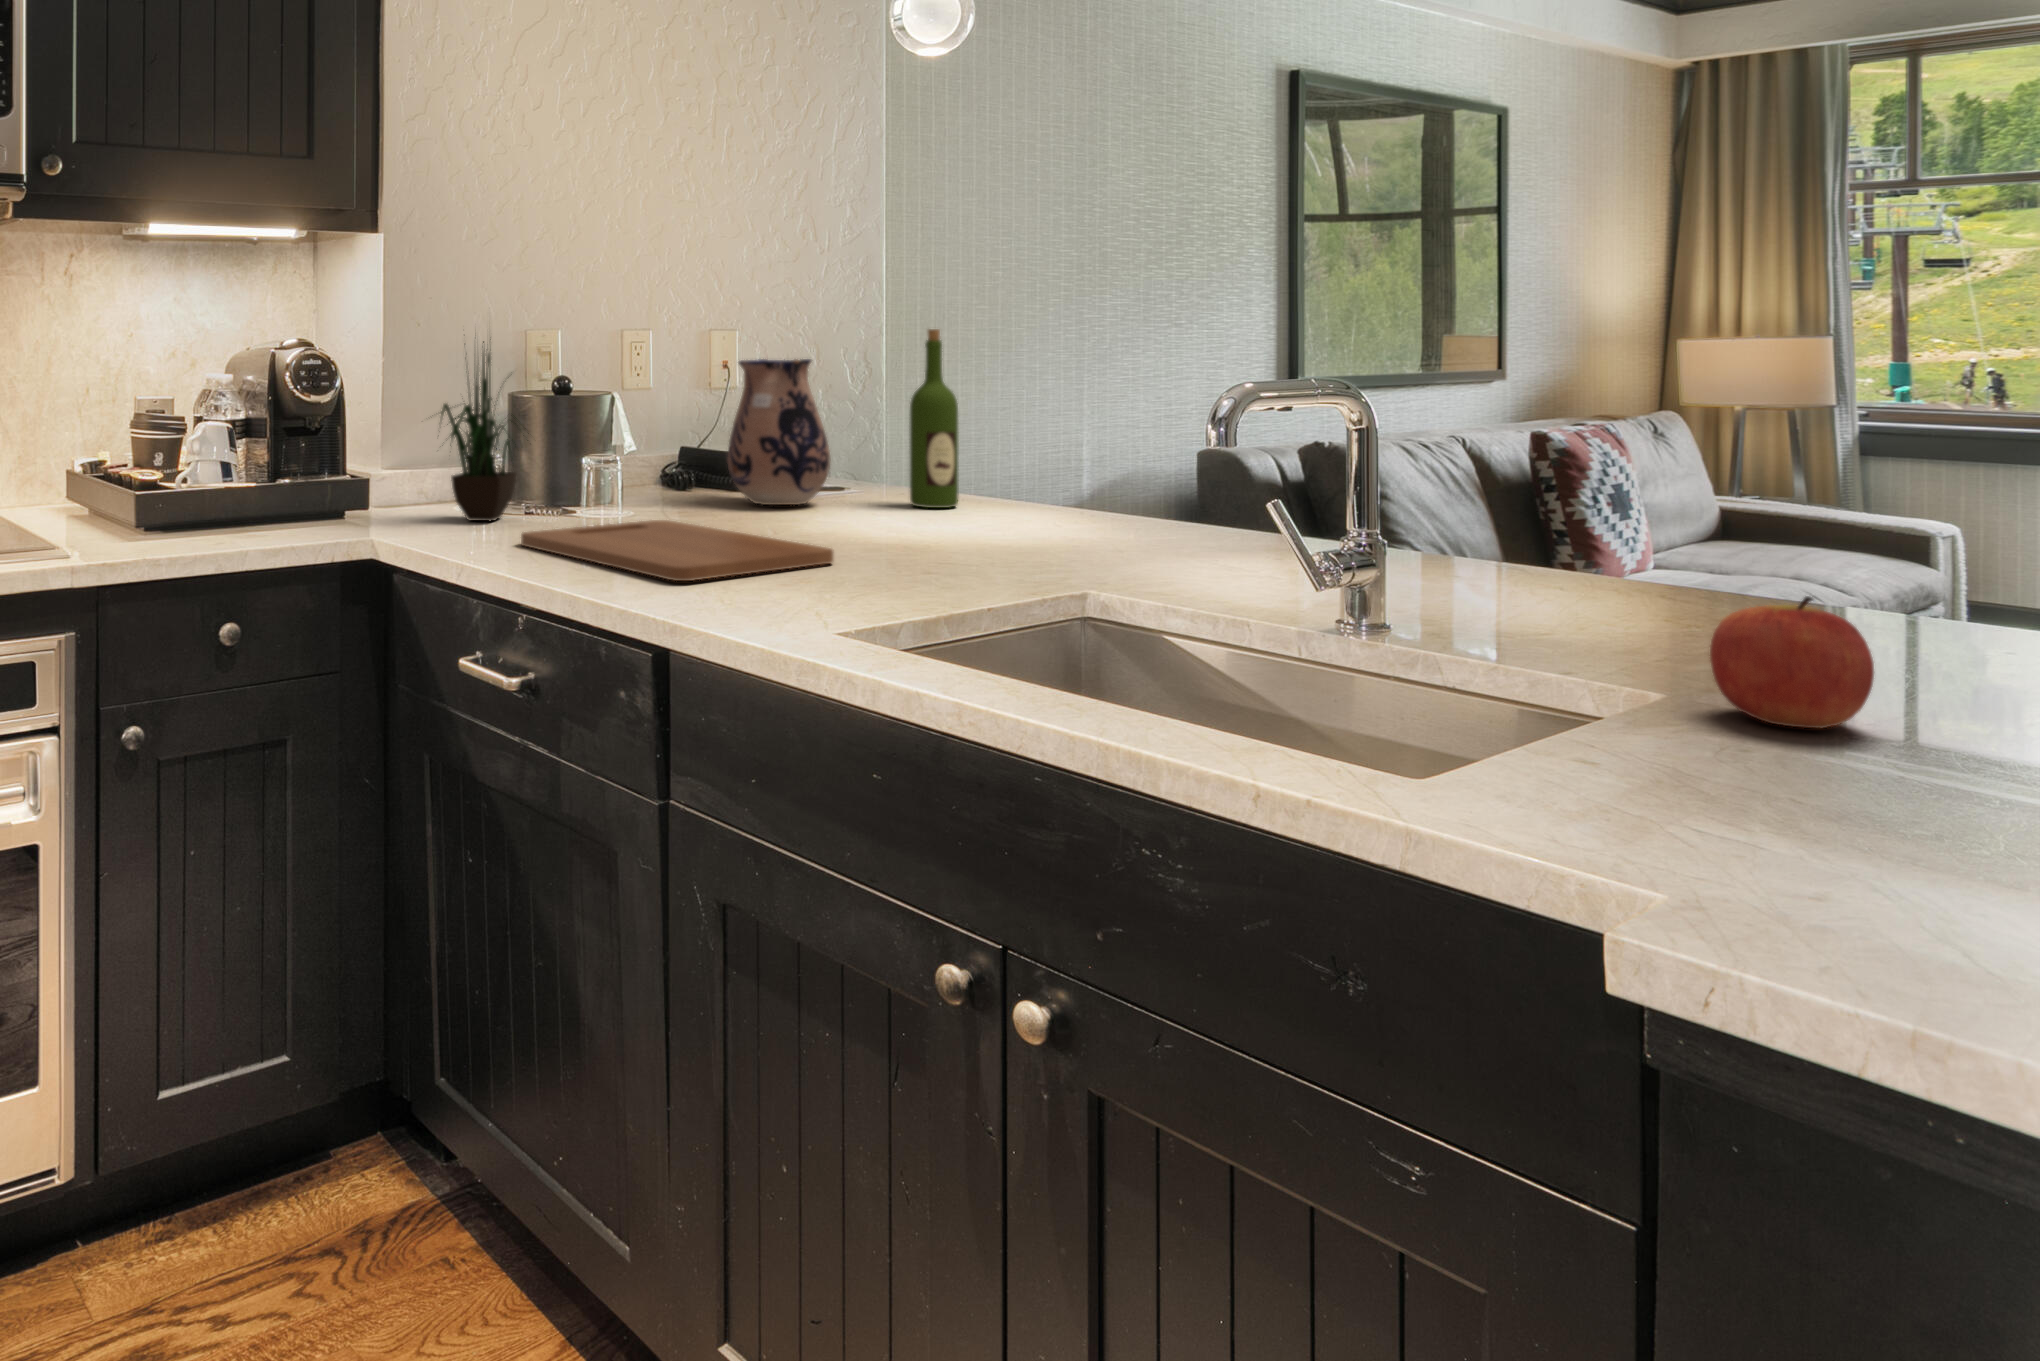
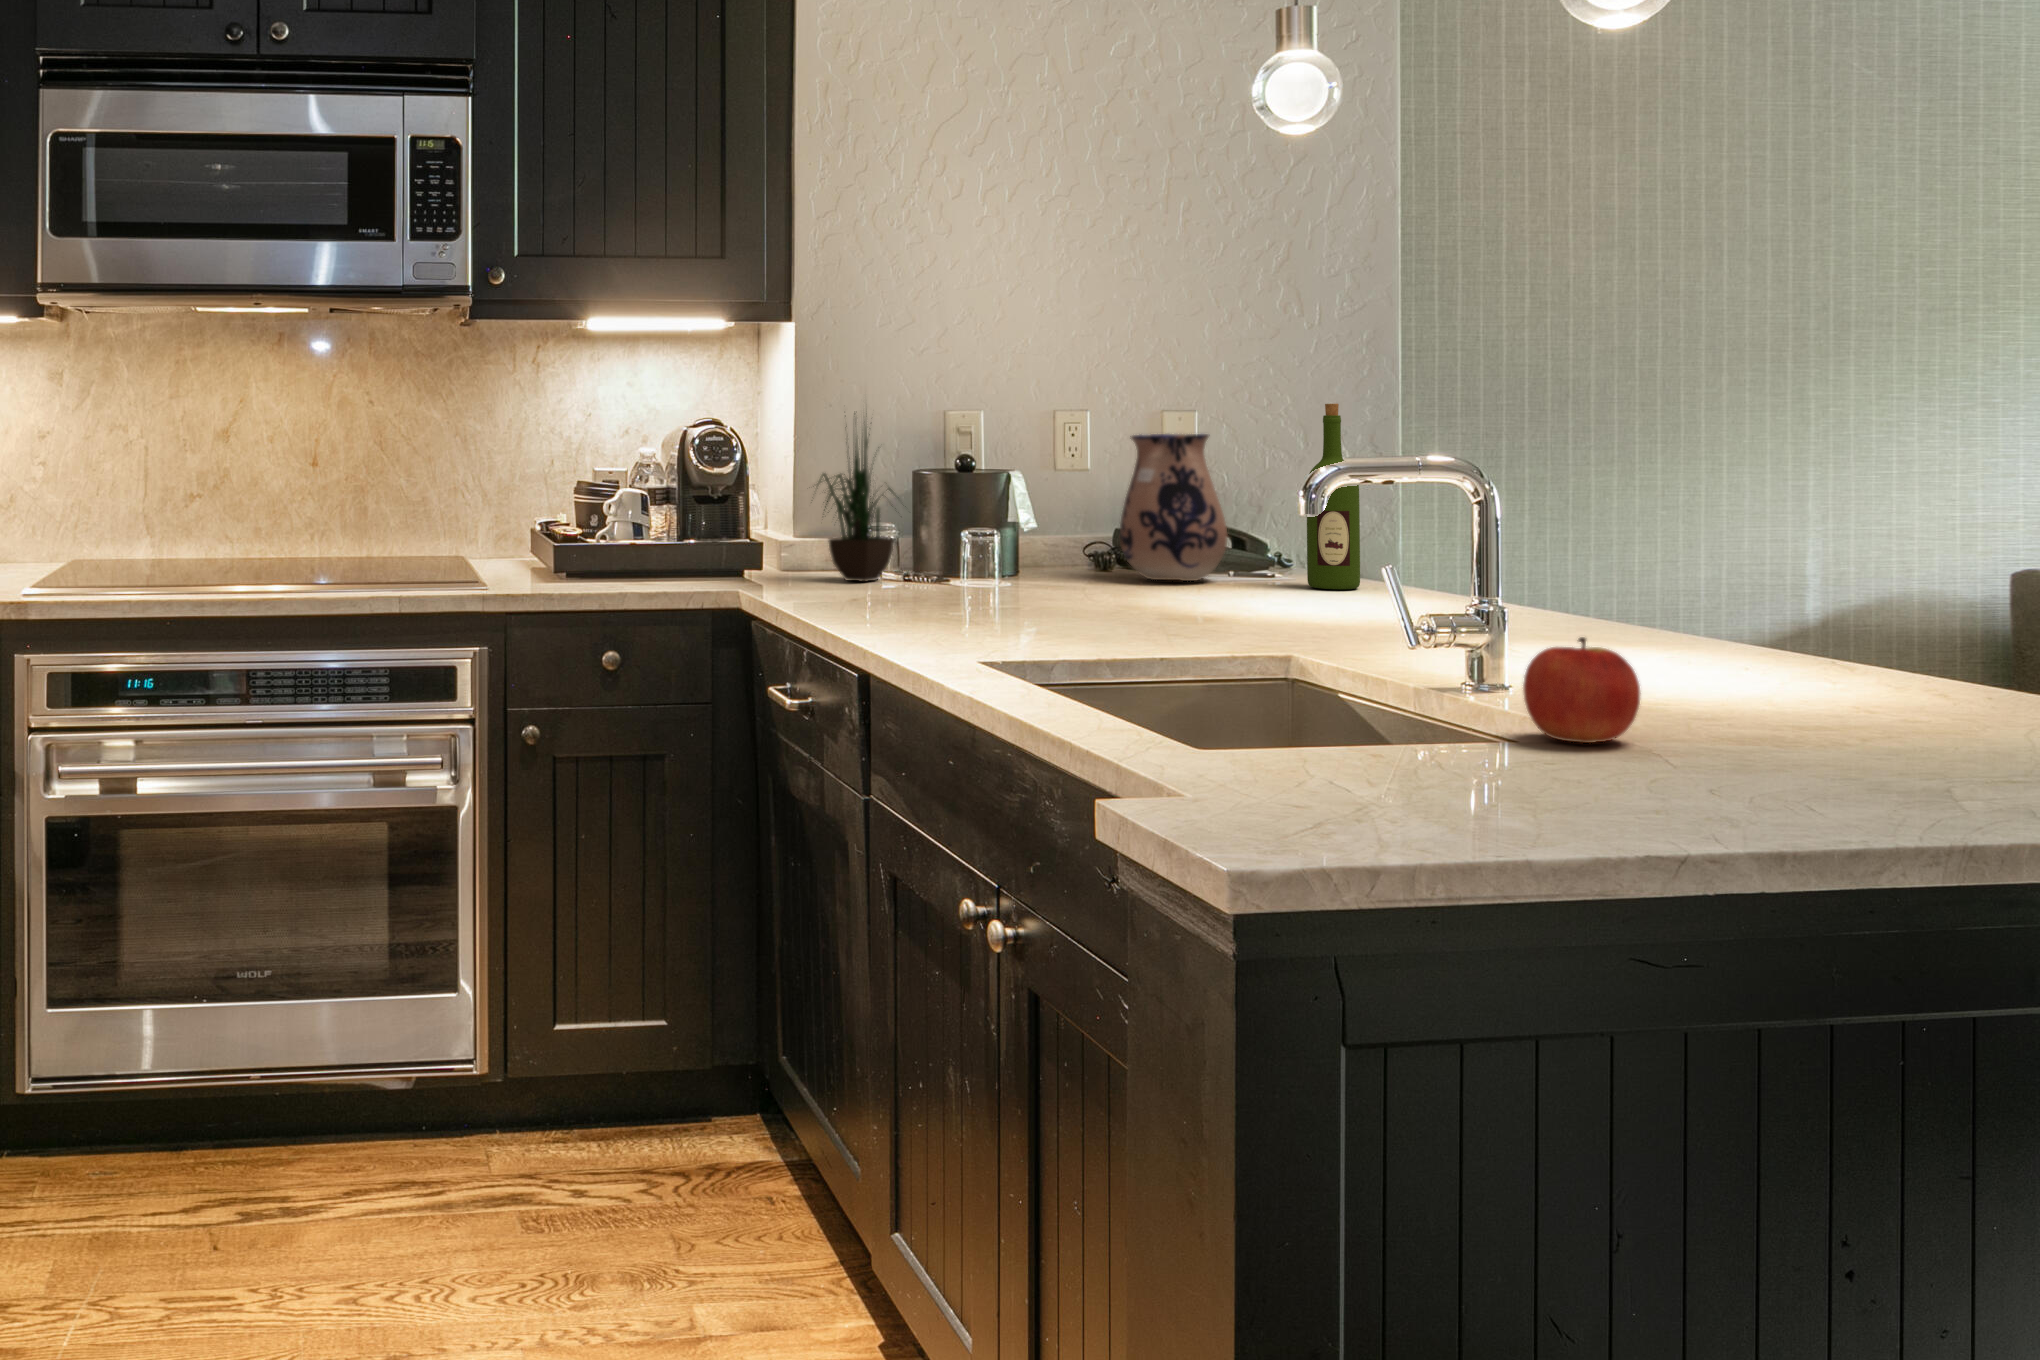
cutting board: present [521,520,834,581] -> none [852,584,1093,624]

